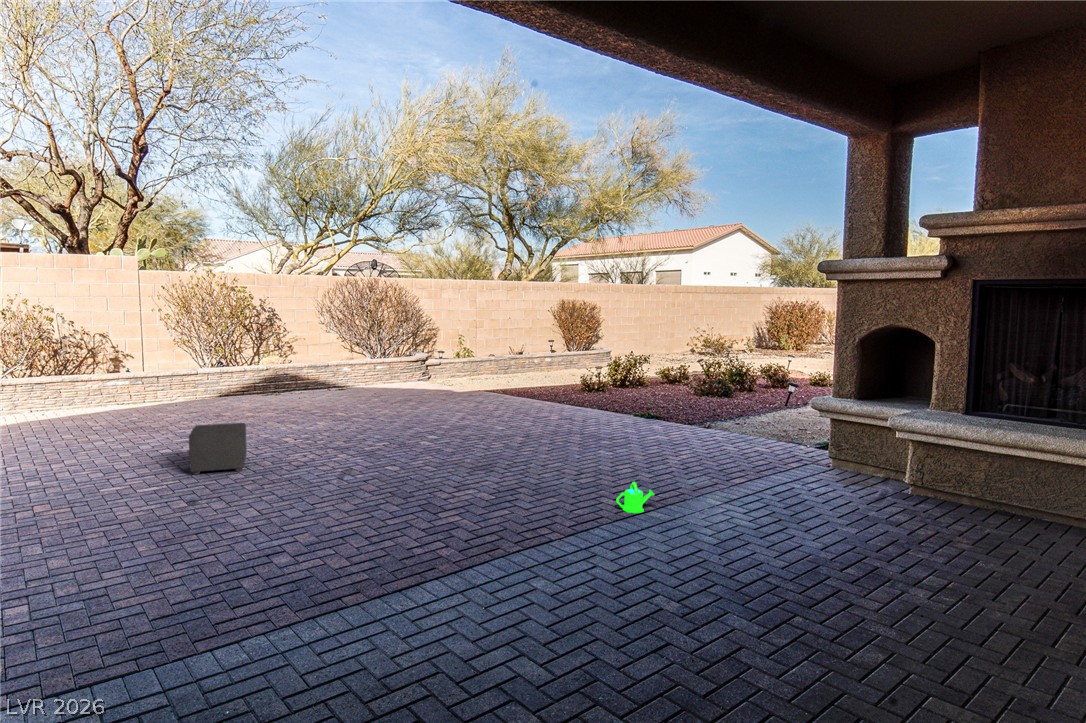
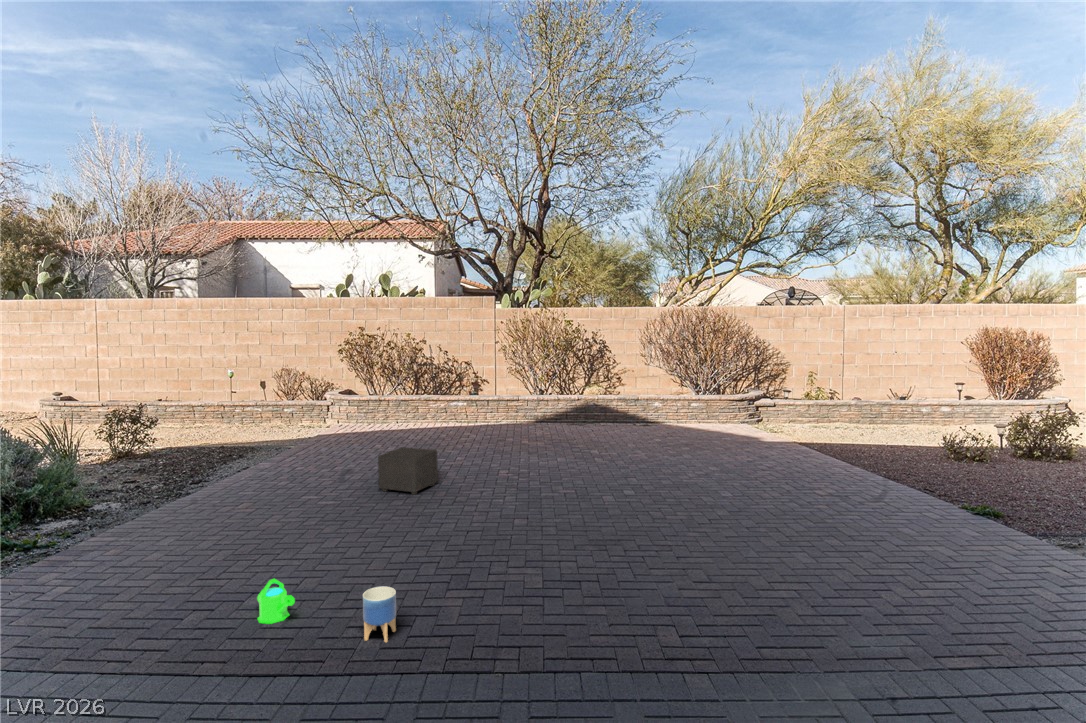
watering can: present [616,482,654,513] -> present [257,579,295,624]
planter: none [436,513,464,559] -> present [363,587,396,642]

